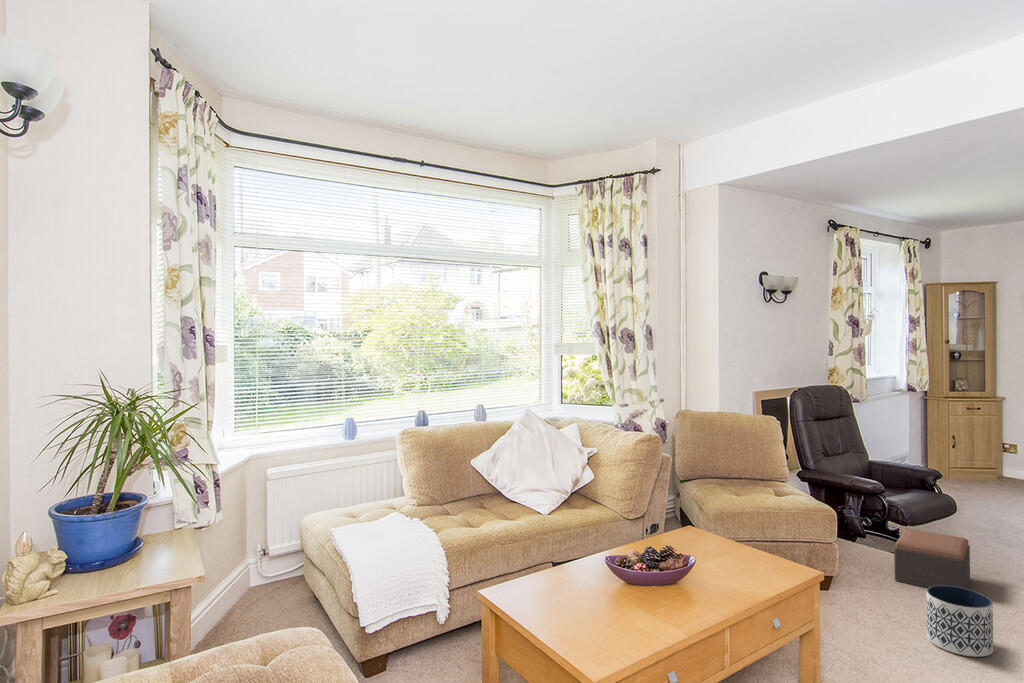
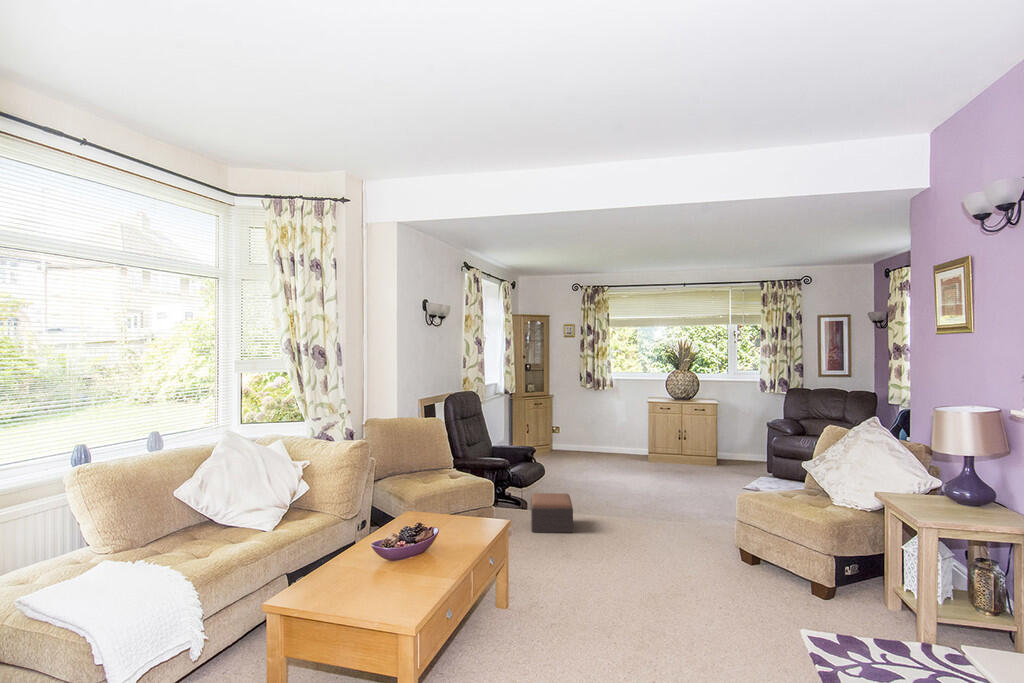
planter: present [926,585,993,657] -> none [567,526,604,571]

